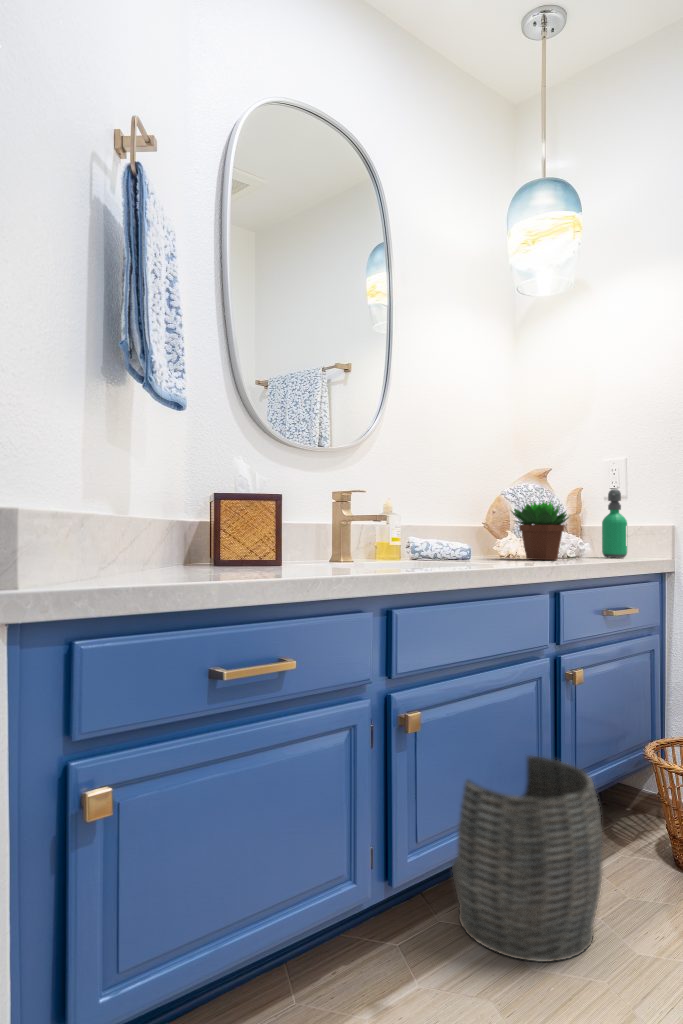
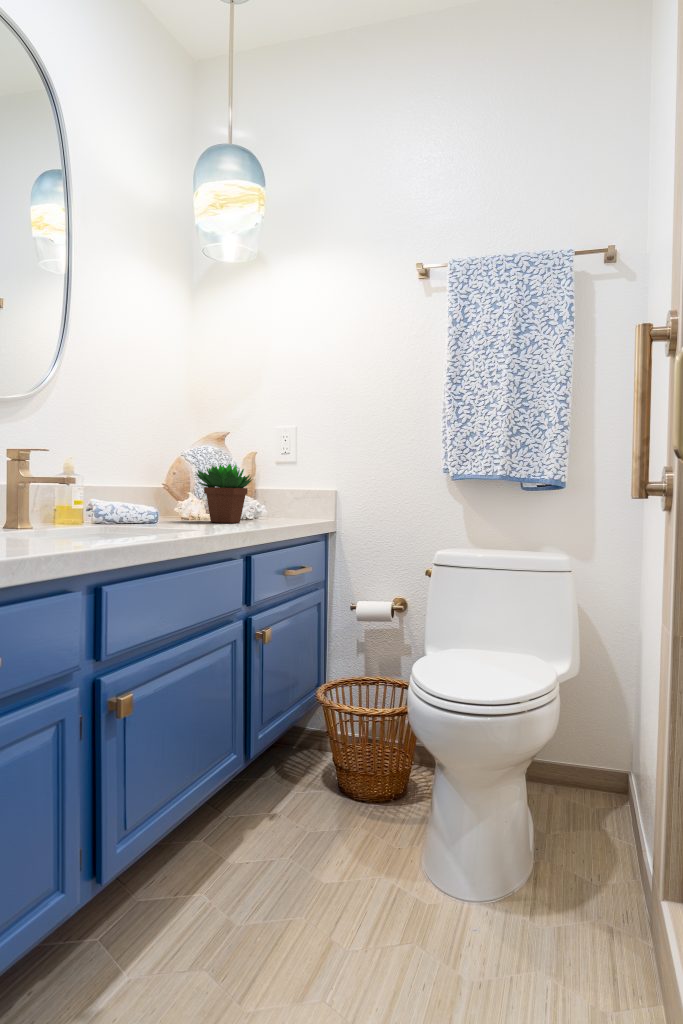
soap dispenser: present [602,489,627,558] -> none [274,453,297,518]
woven basket: present [452,756,602,962] -> none [150,717,295,917]

